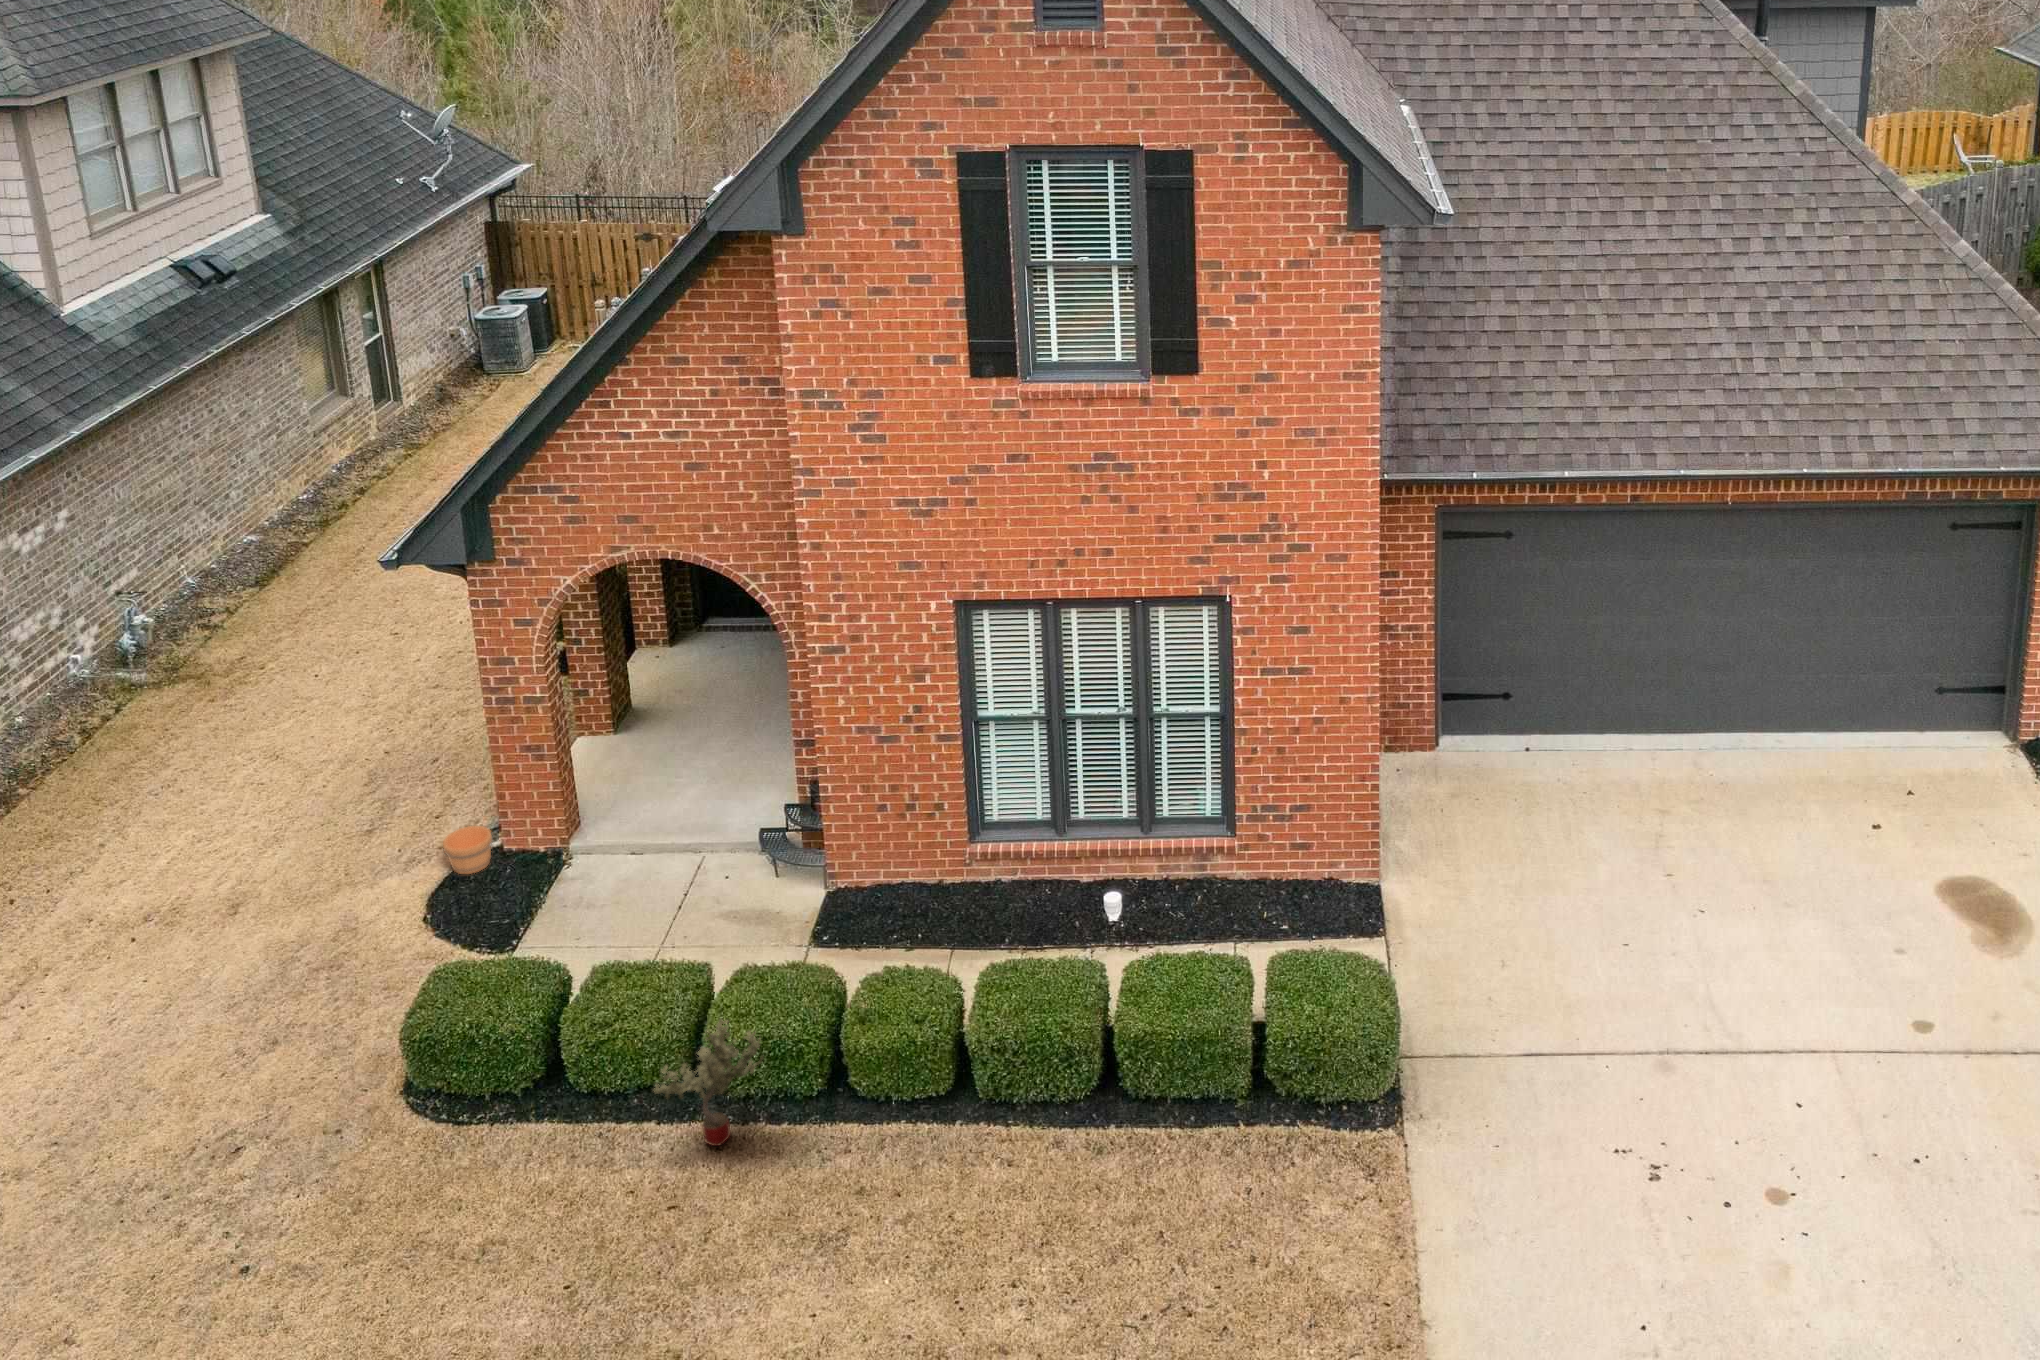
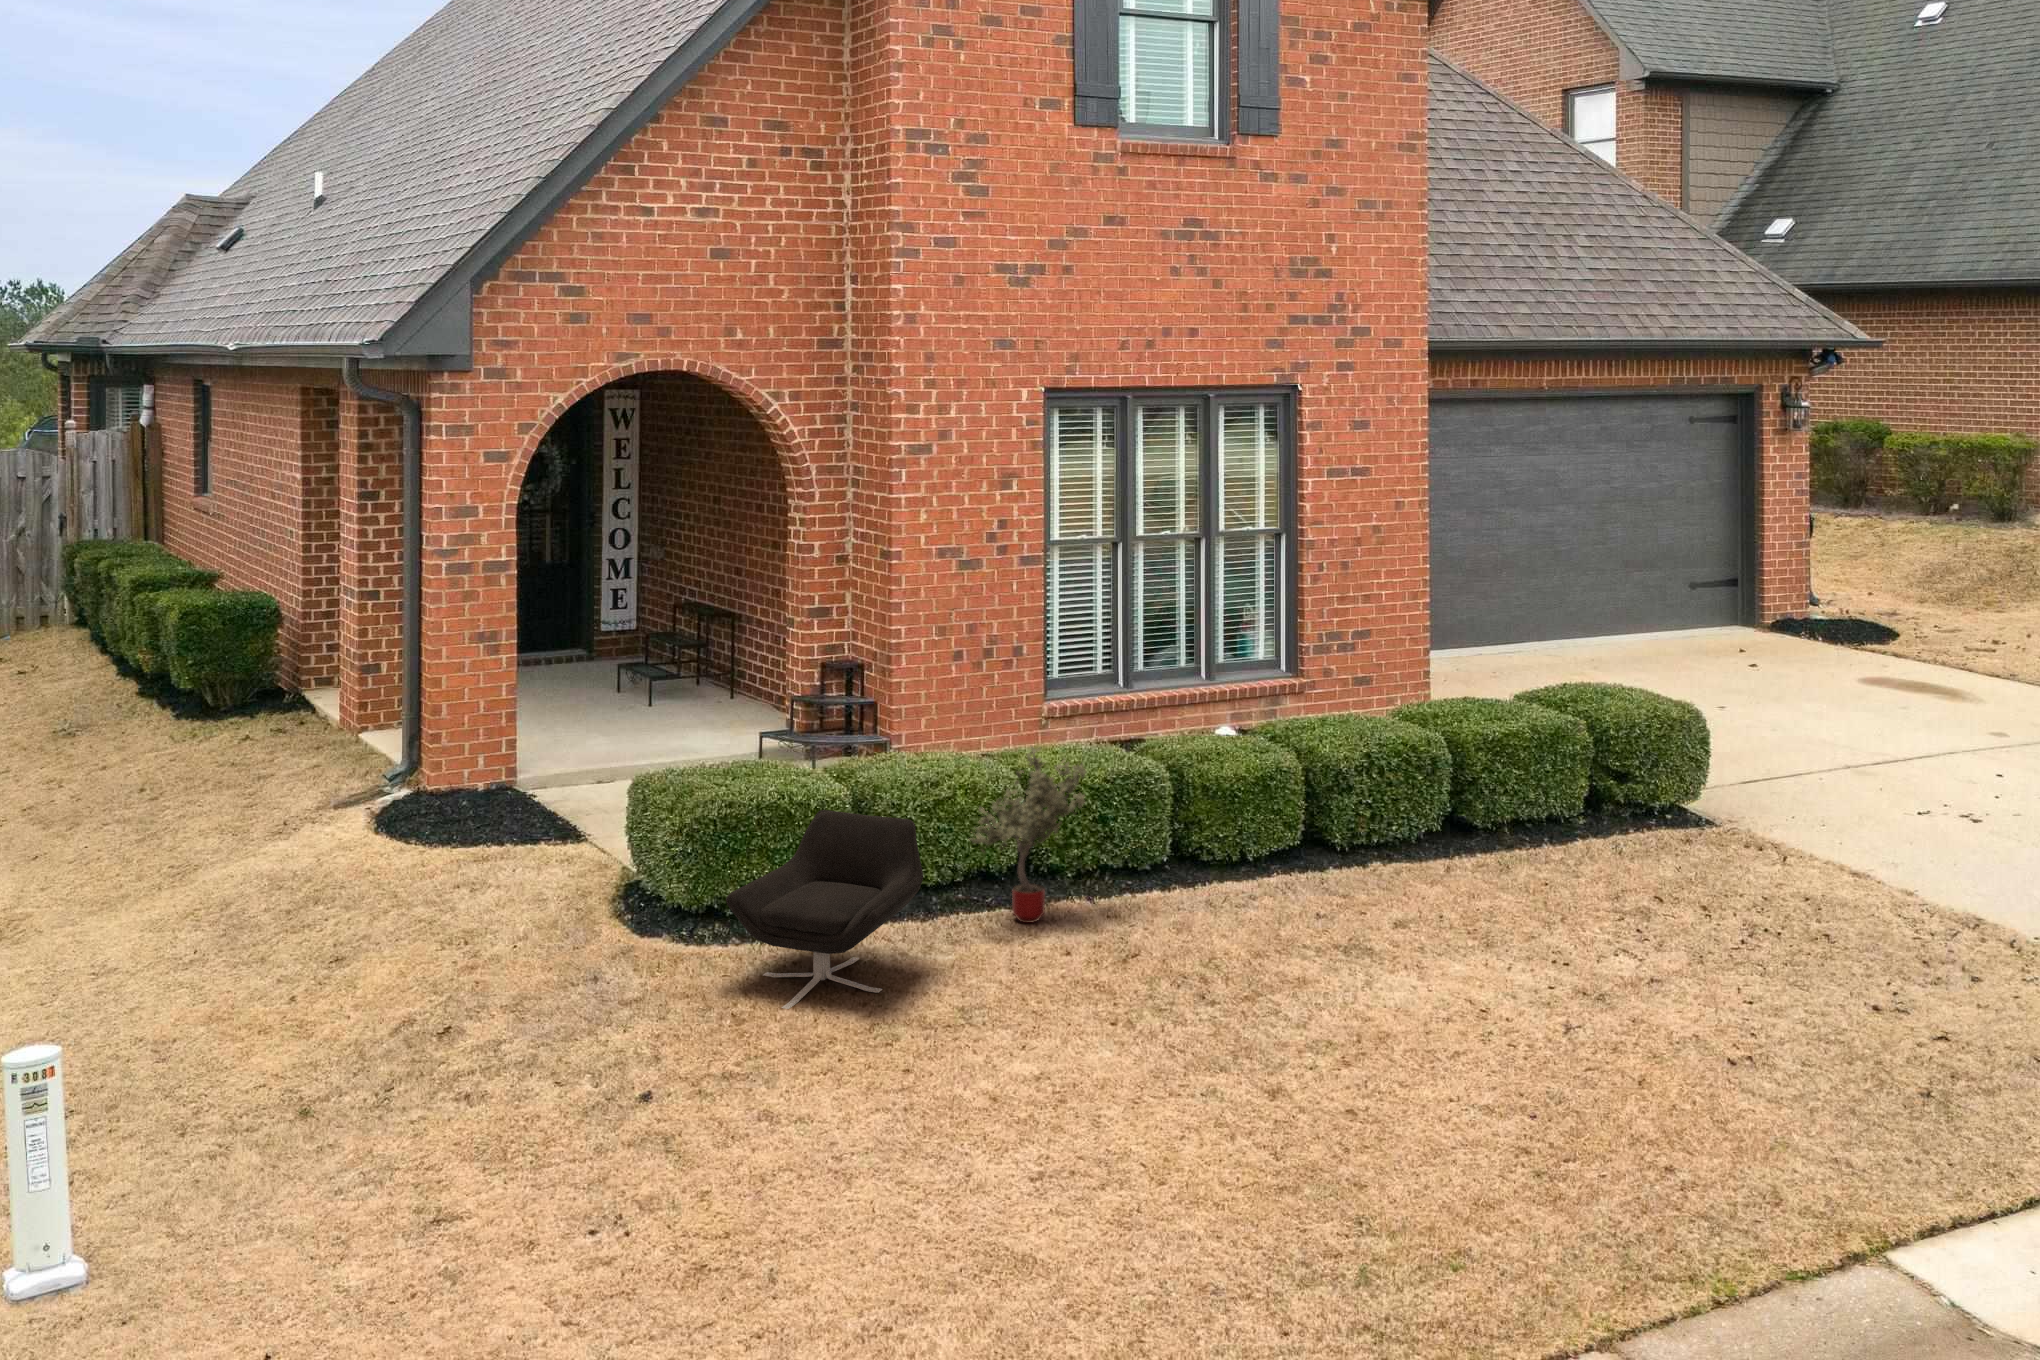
bucket: present [443,826,493,874] -> none [349,767,415,822]
lounge chair: none [439,1054,581,1221] -> present [726,810,923,1009]

